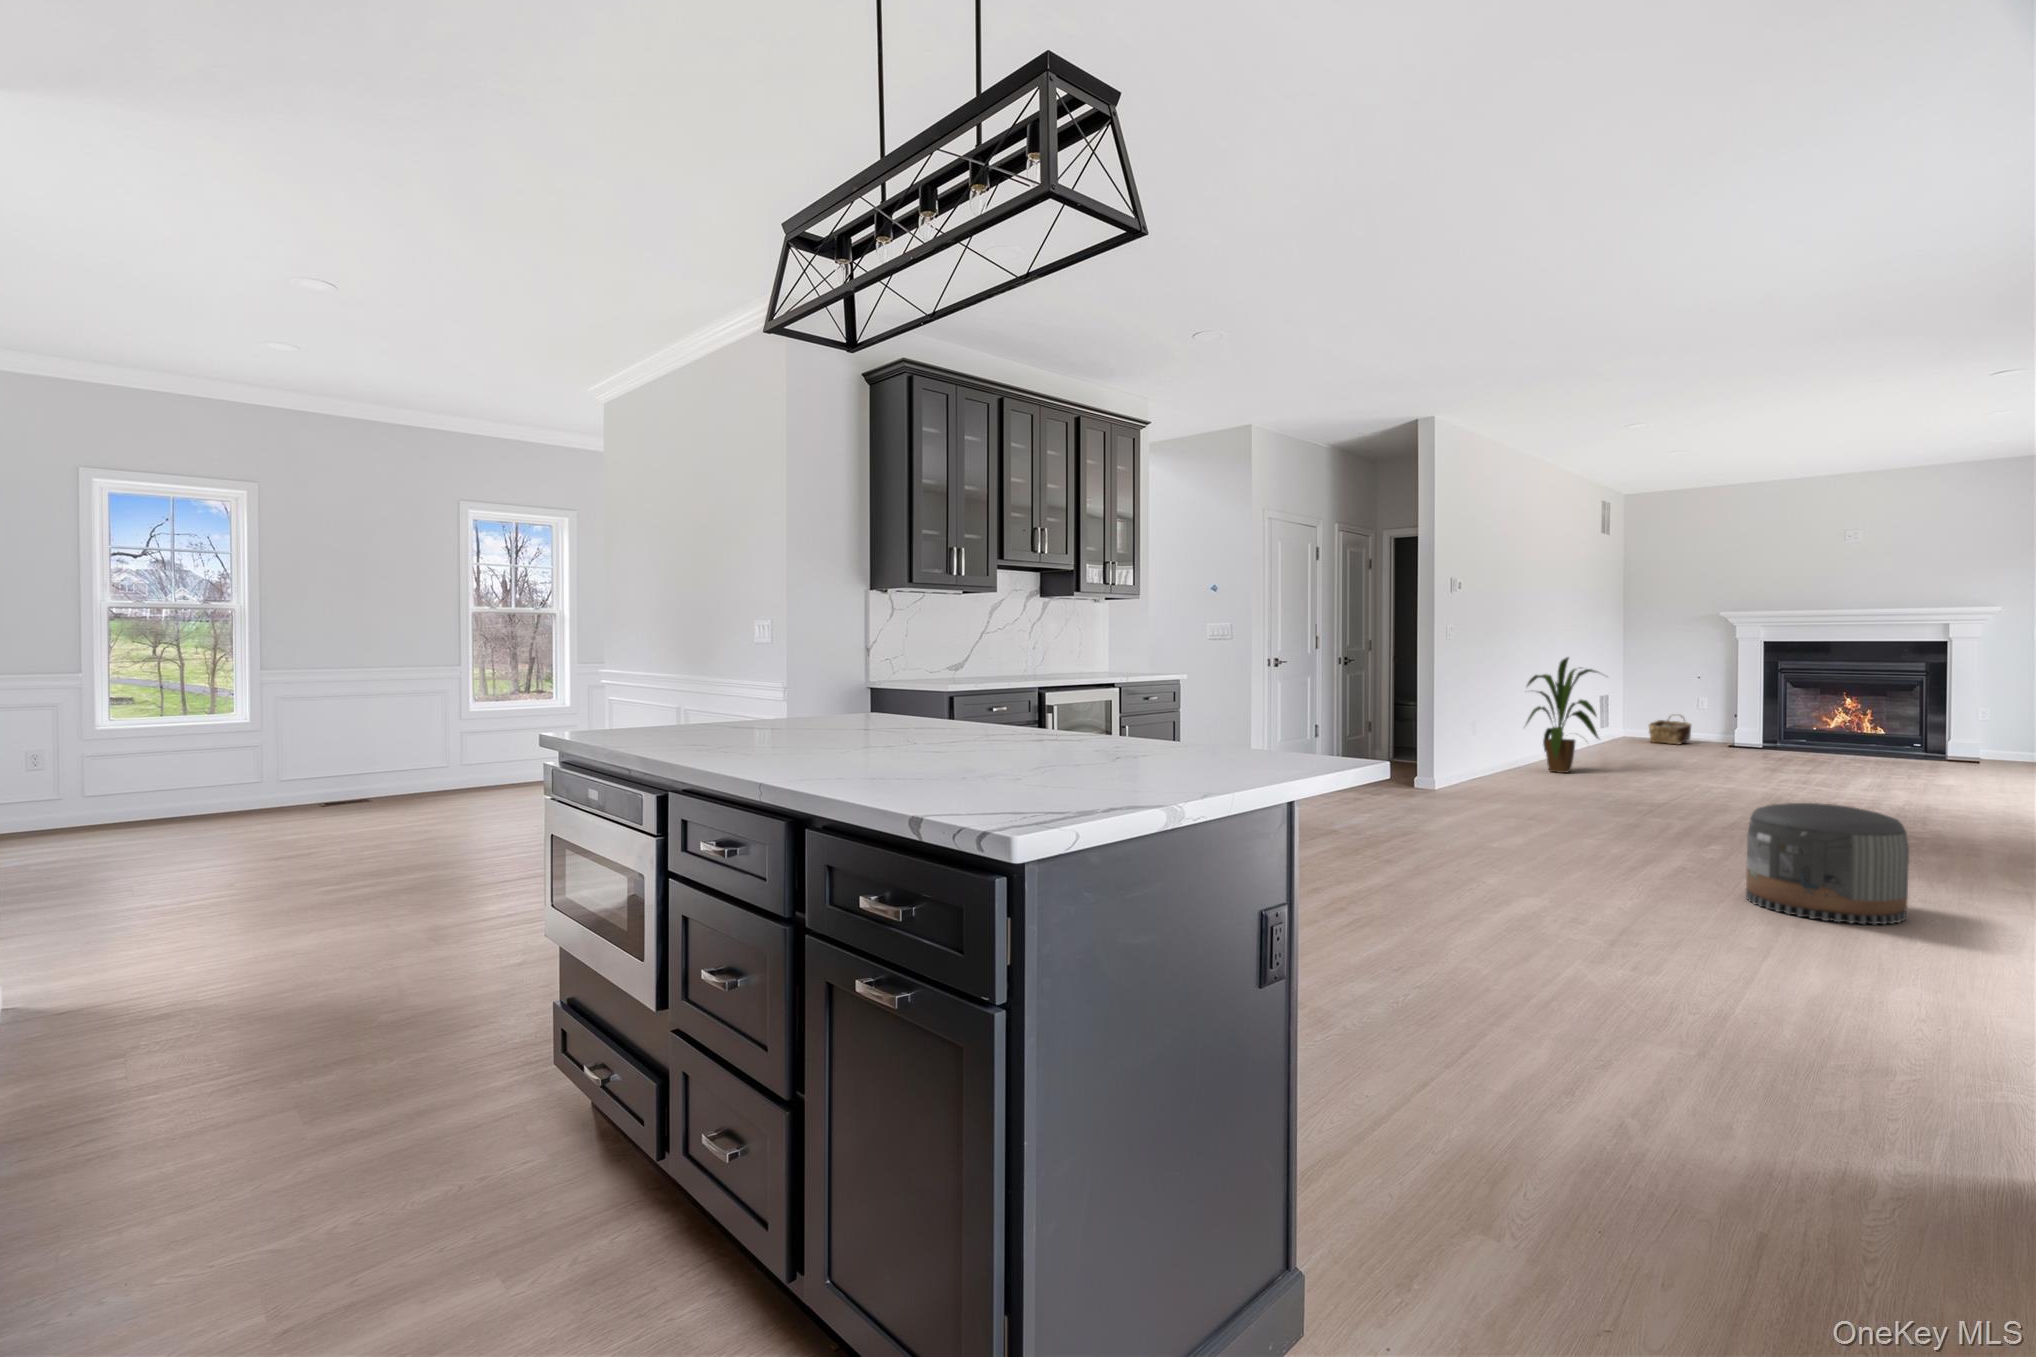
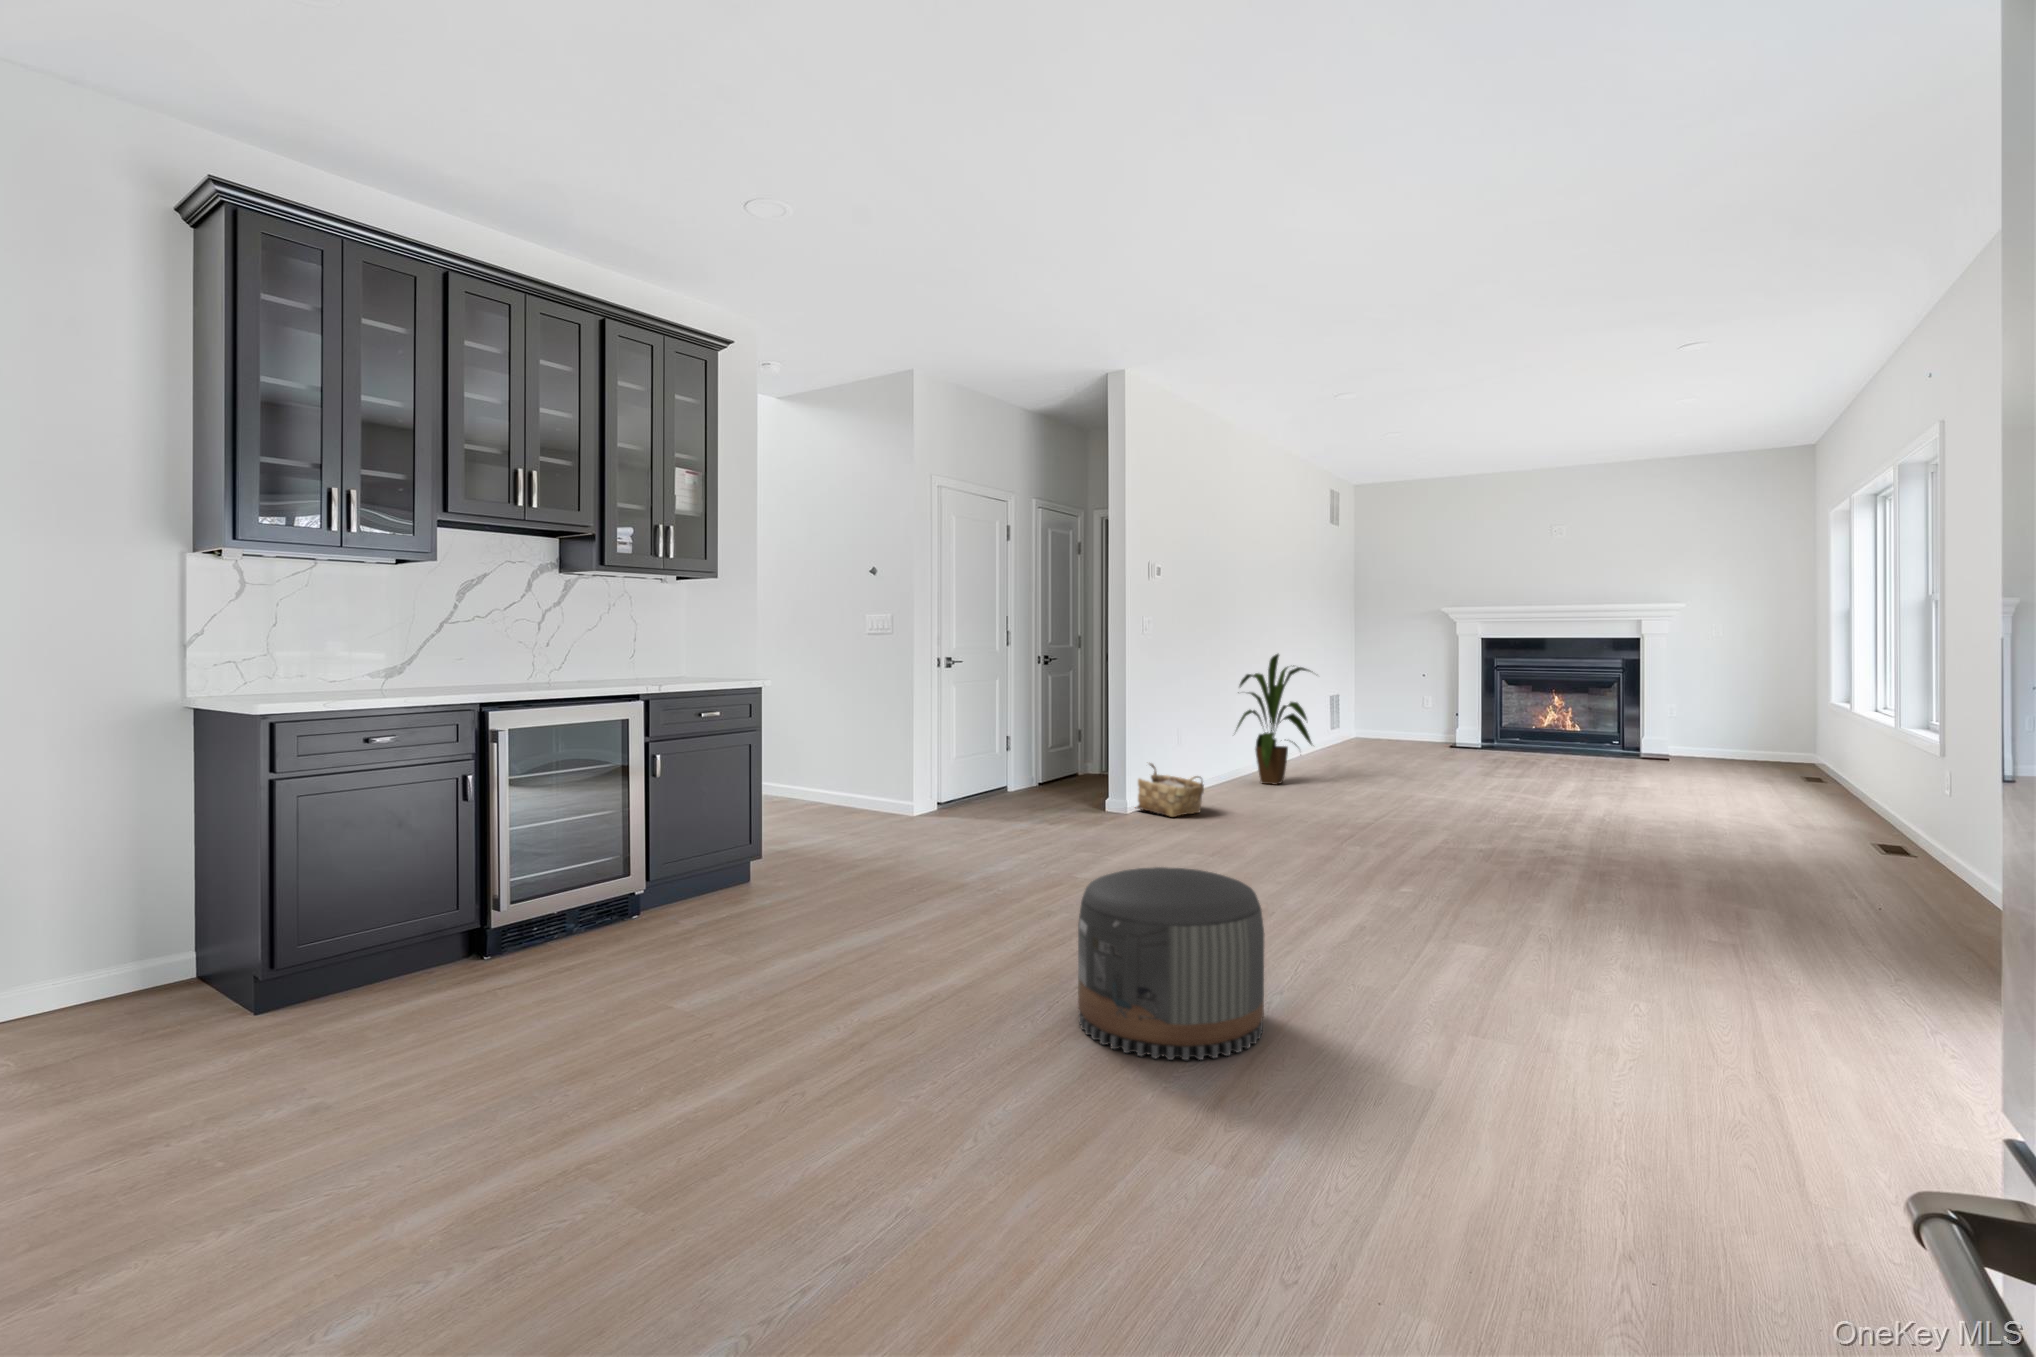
woven basket: present [1649,715,1691,744] -> present [1136,763,1204,817]
pouf: present [1746,803,1909,925] -> present [1078,867,1264,1060]

